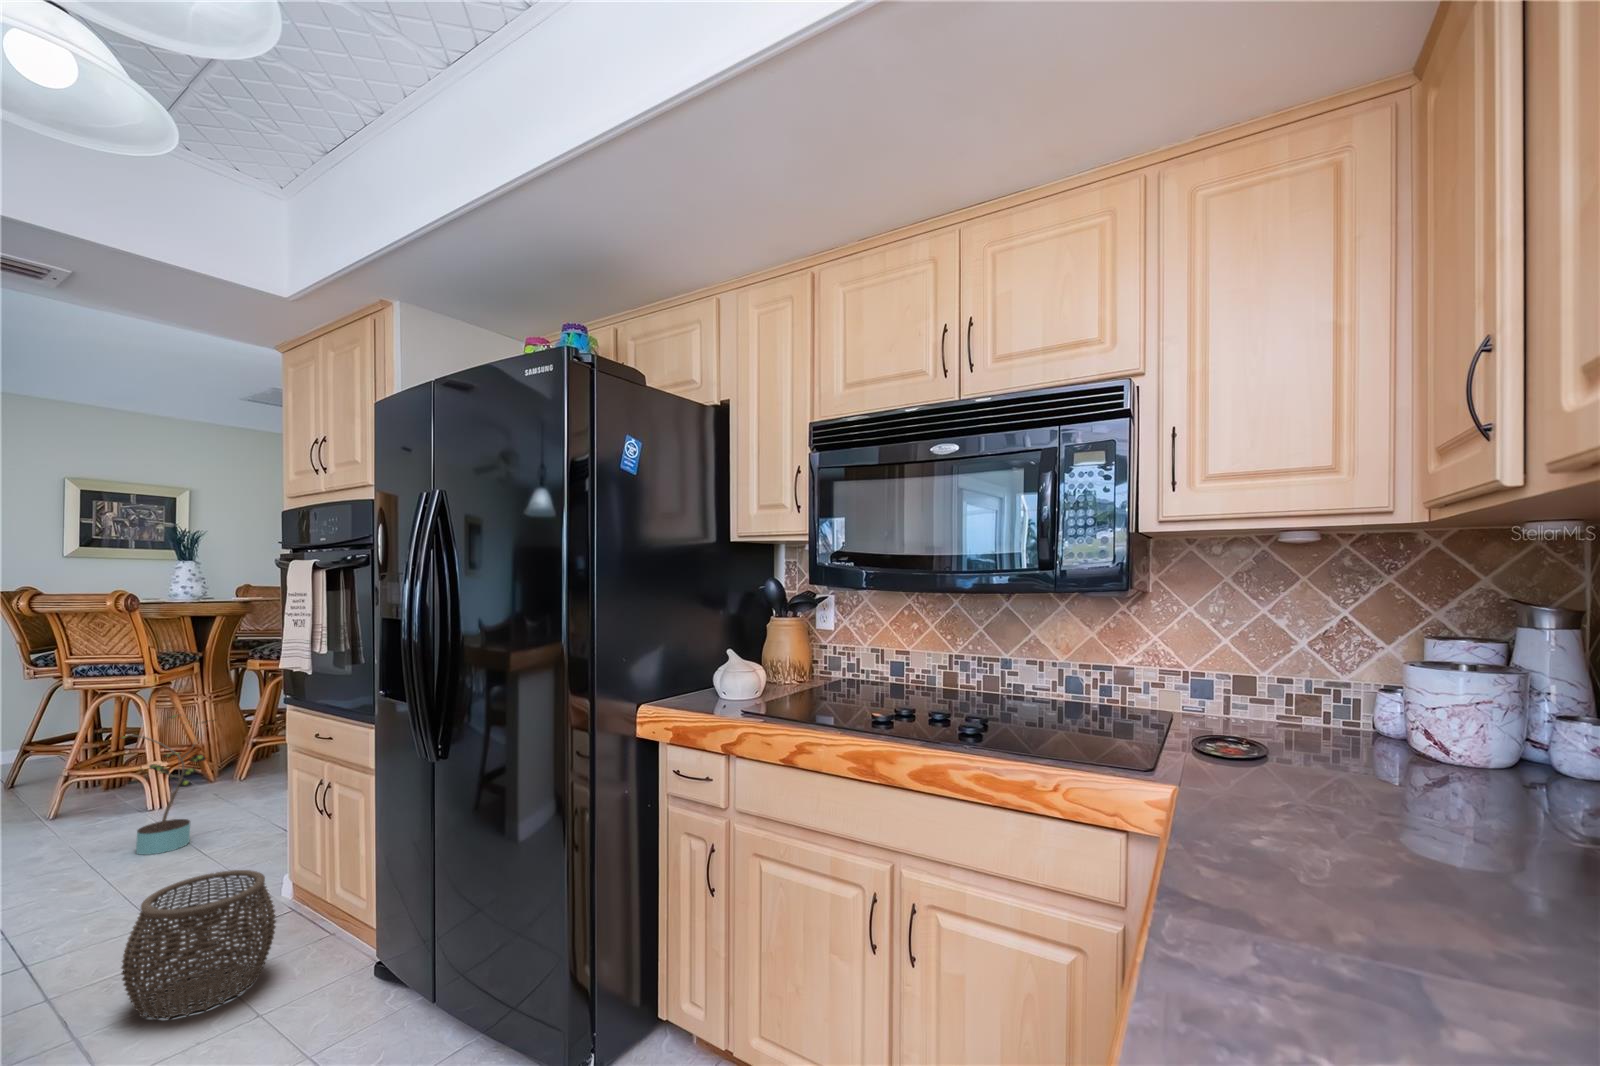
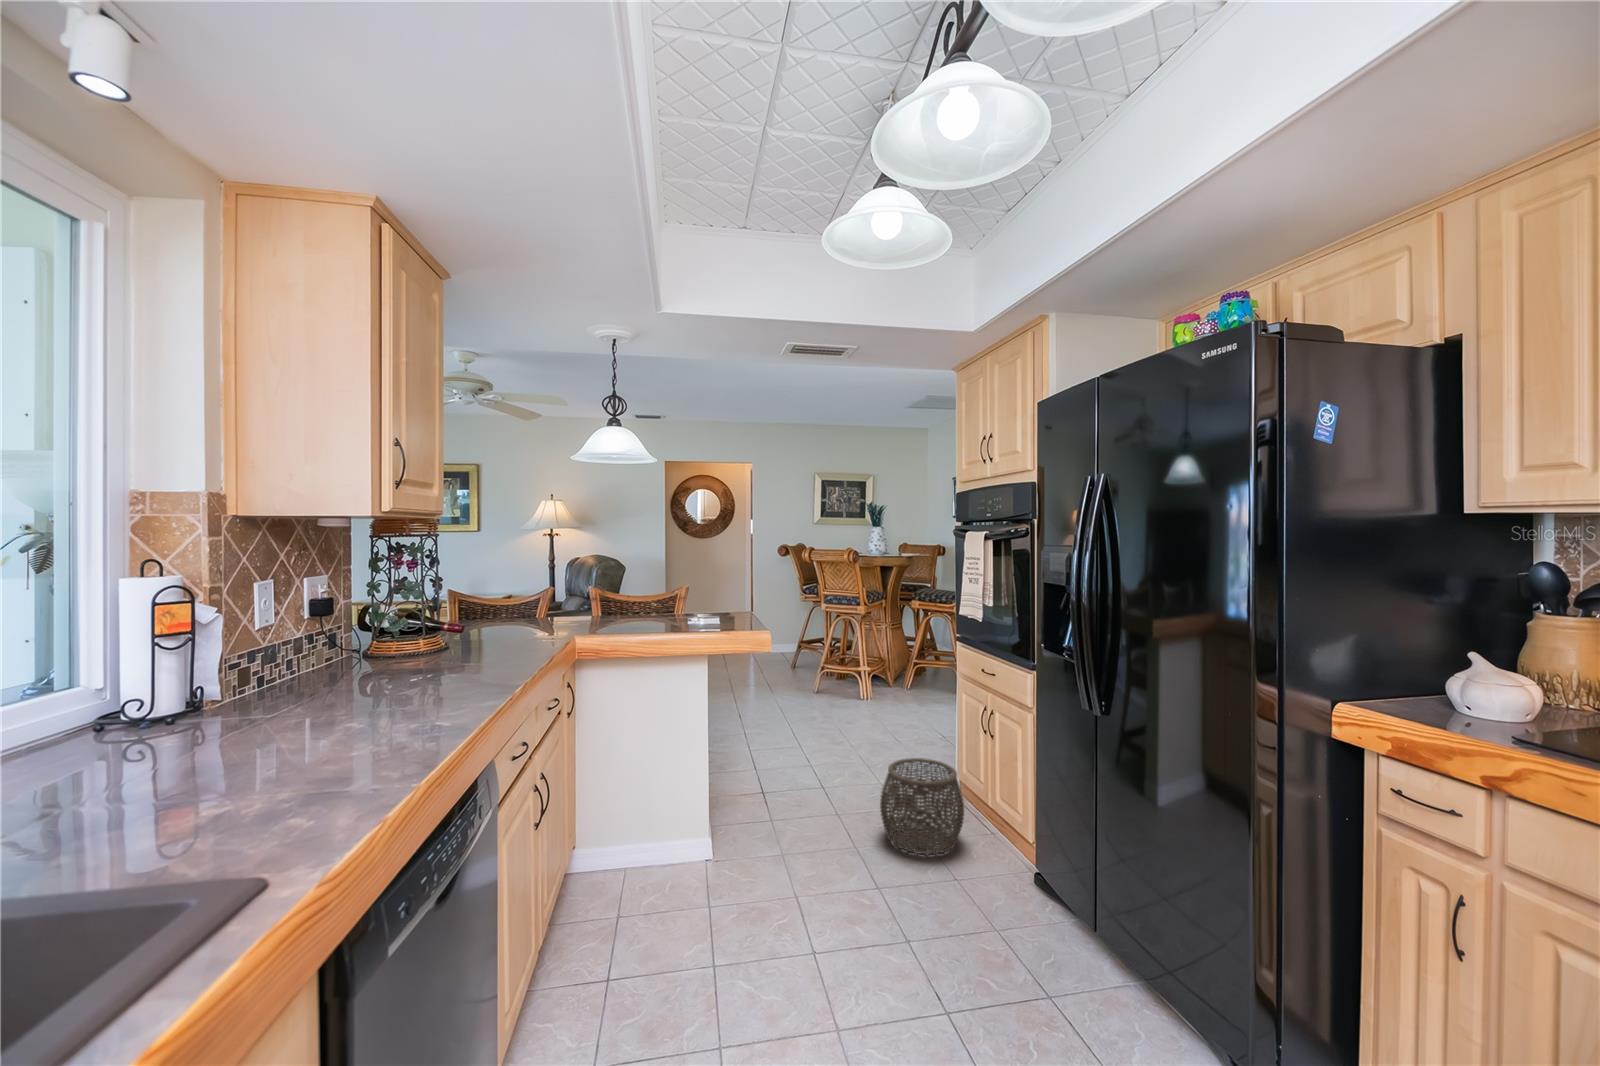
potted plant: present [120,715,216,855] -> none [852,637,905,732]

